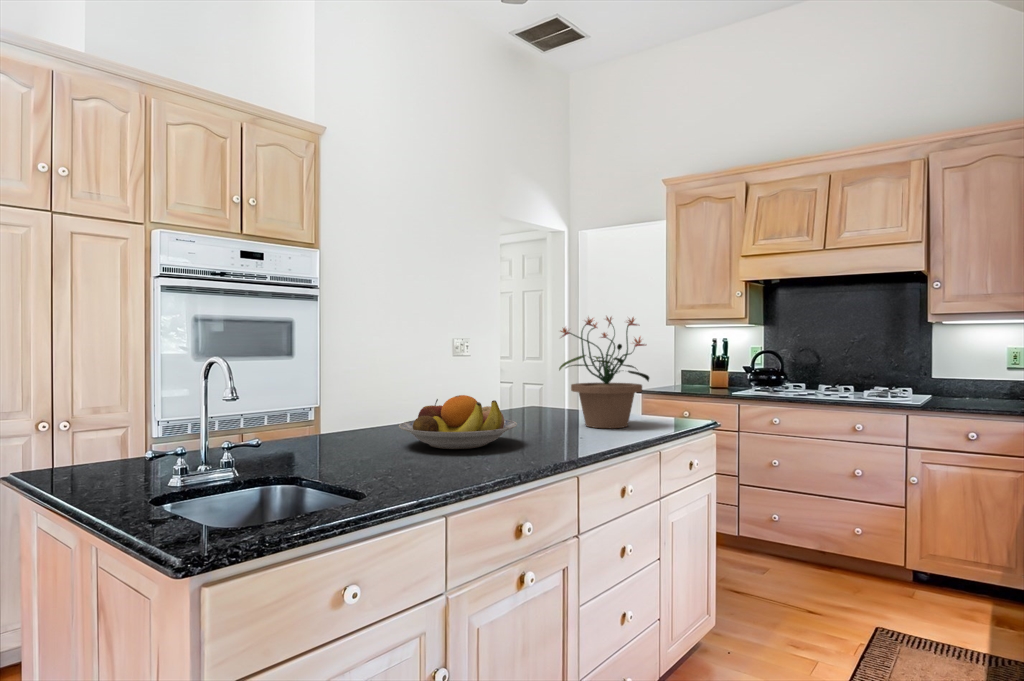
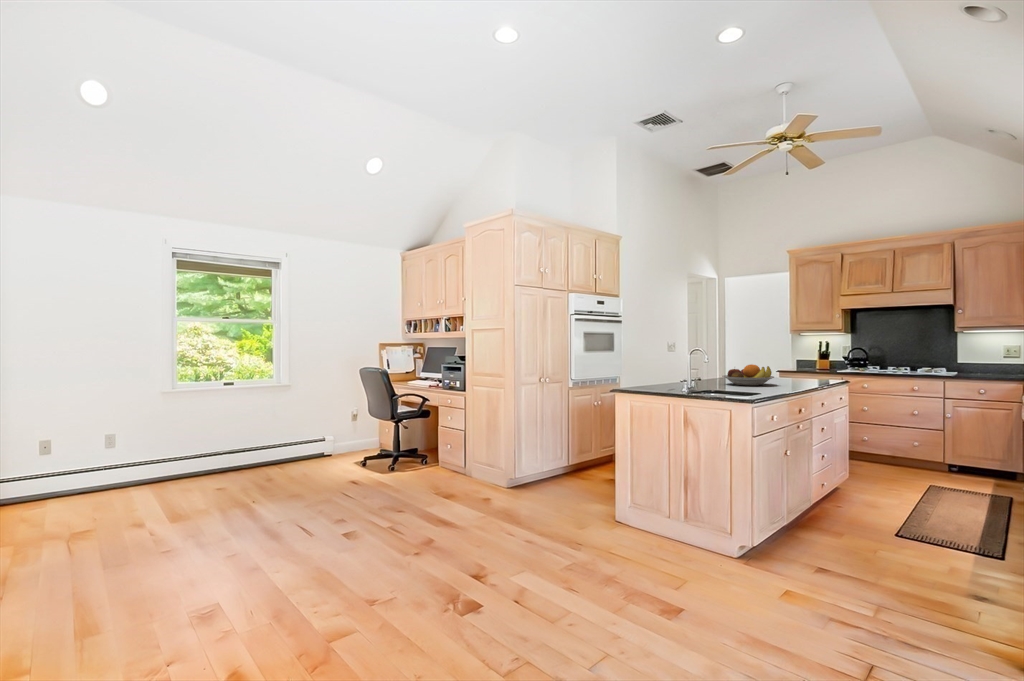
potted plant: present [559,317,649,428] -> none [773,331,822,381]

